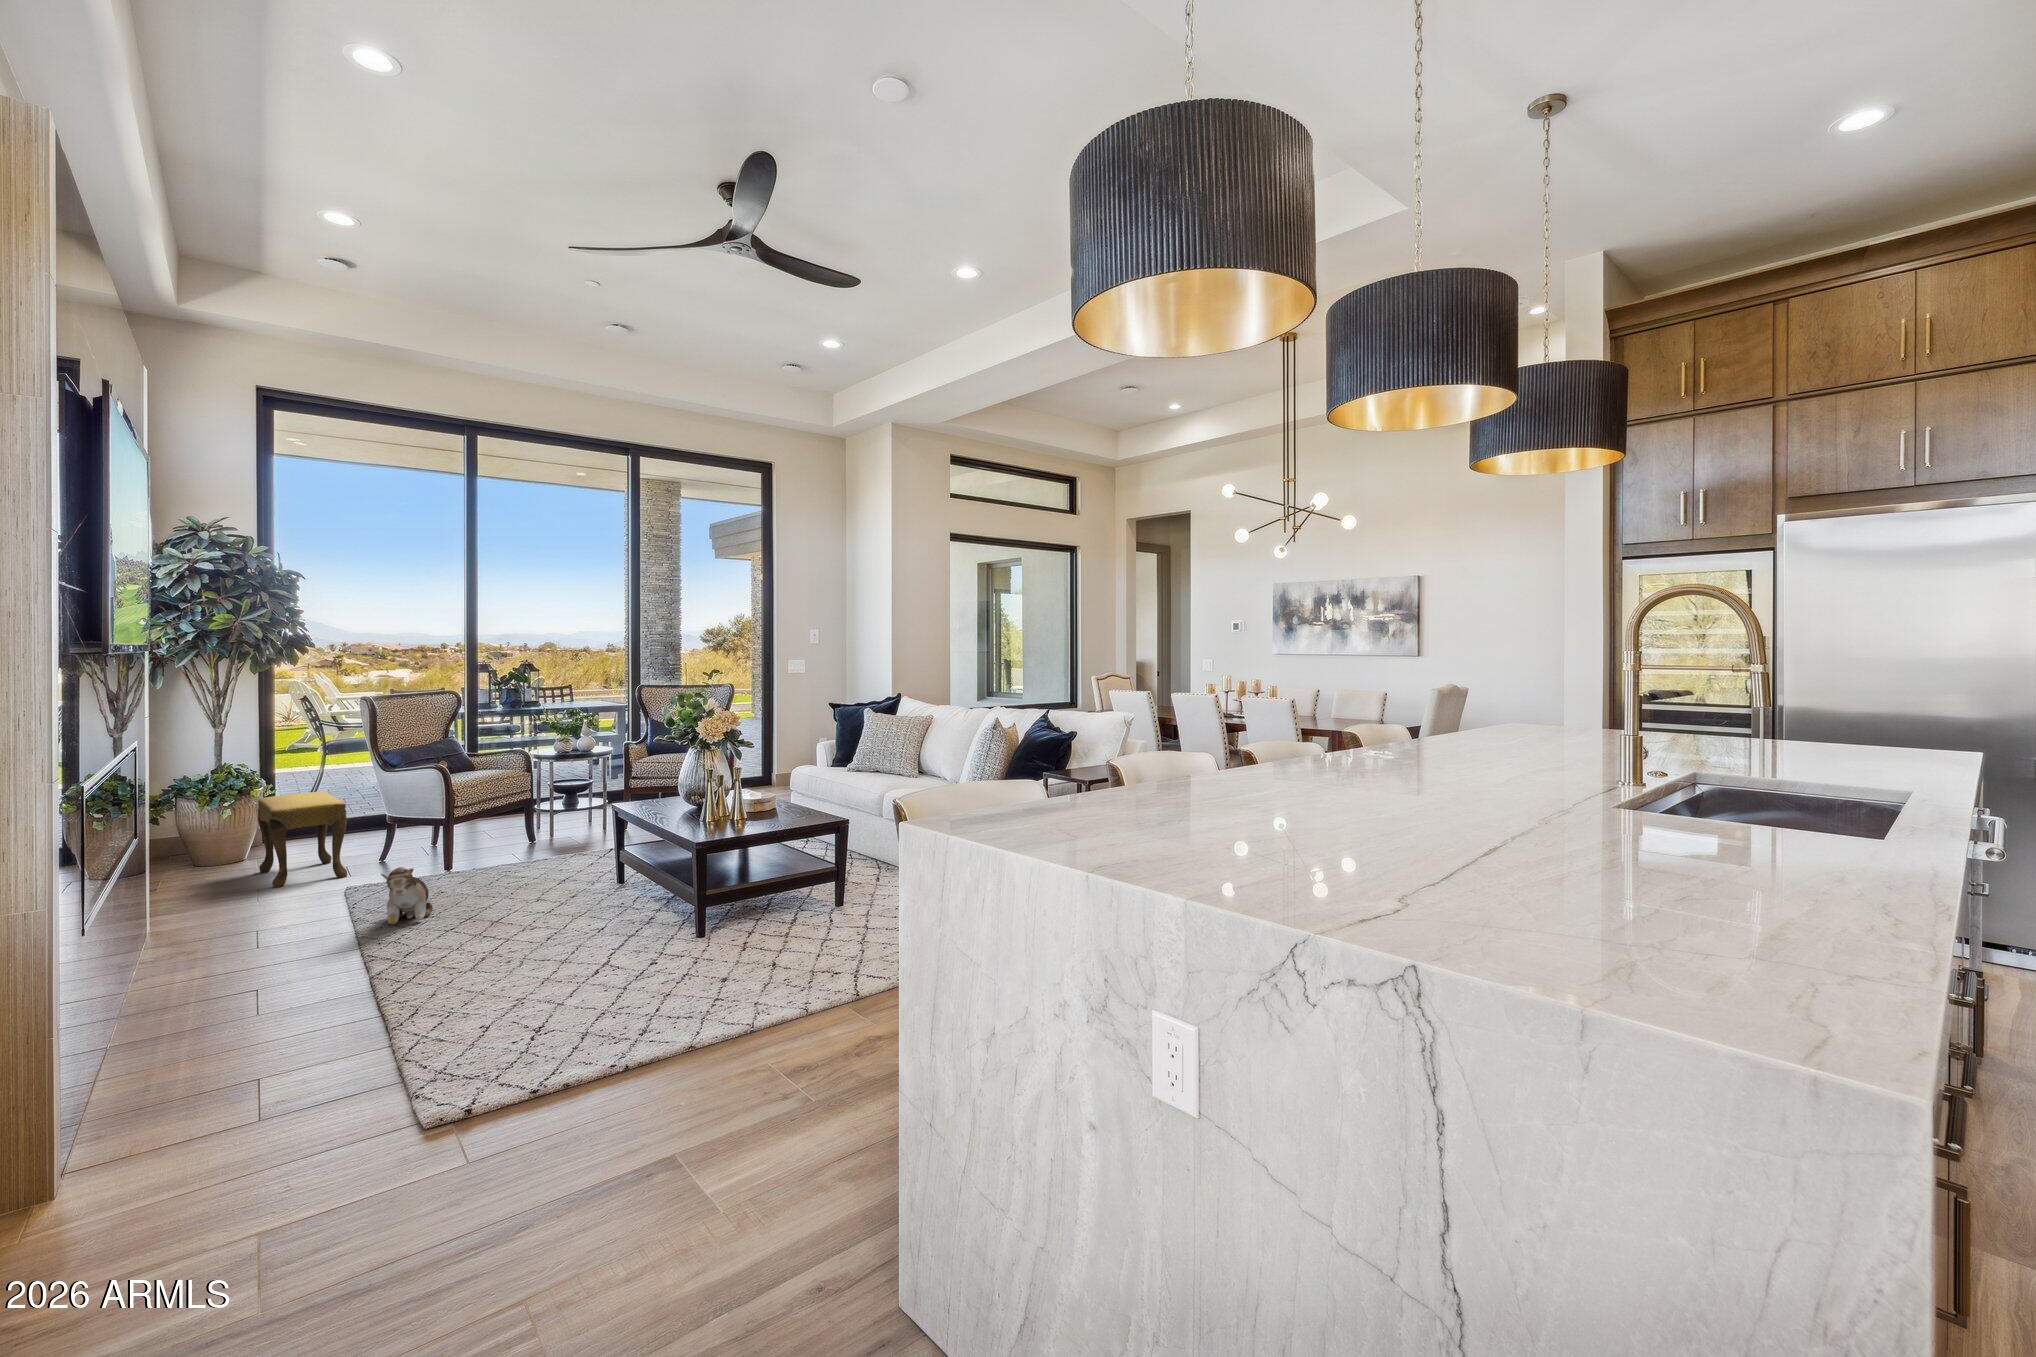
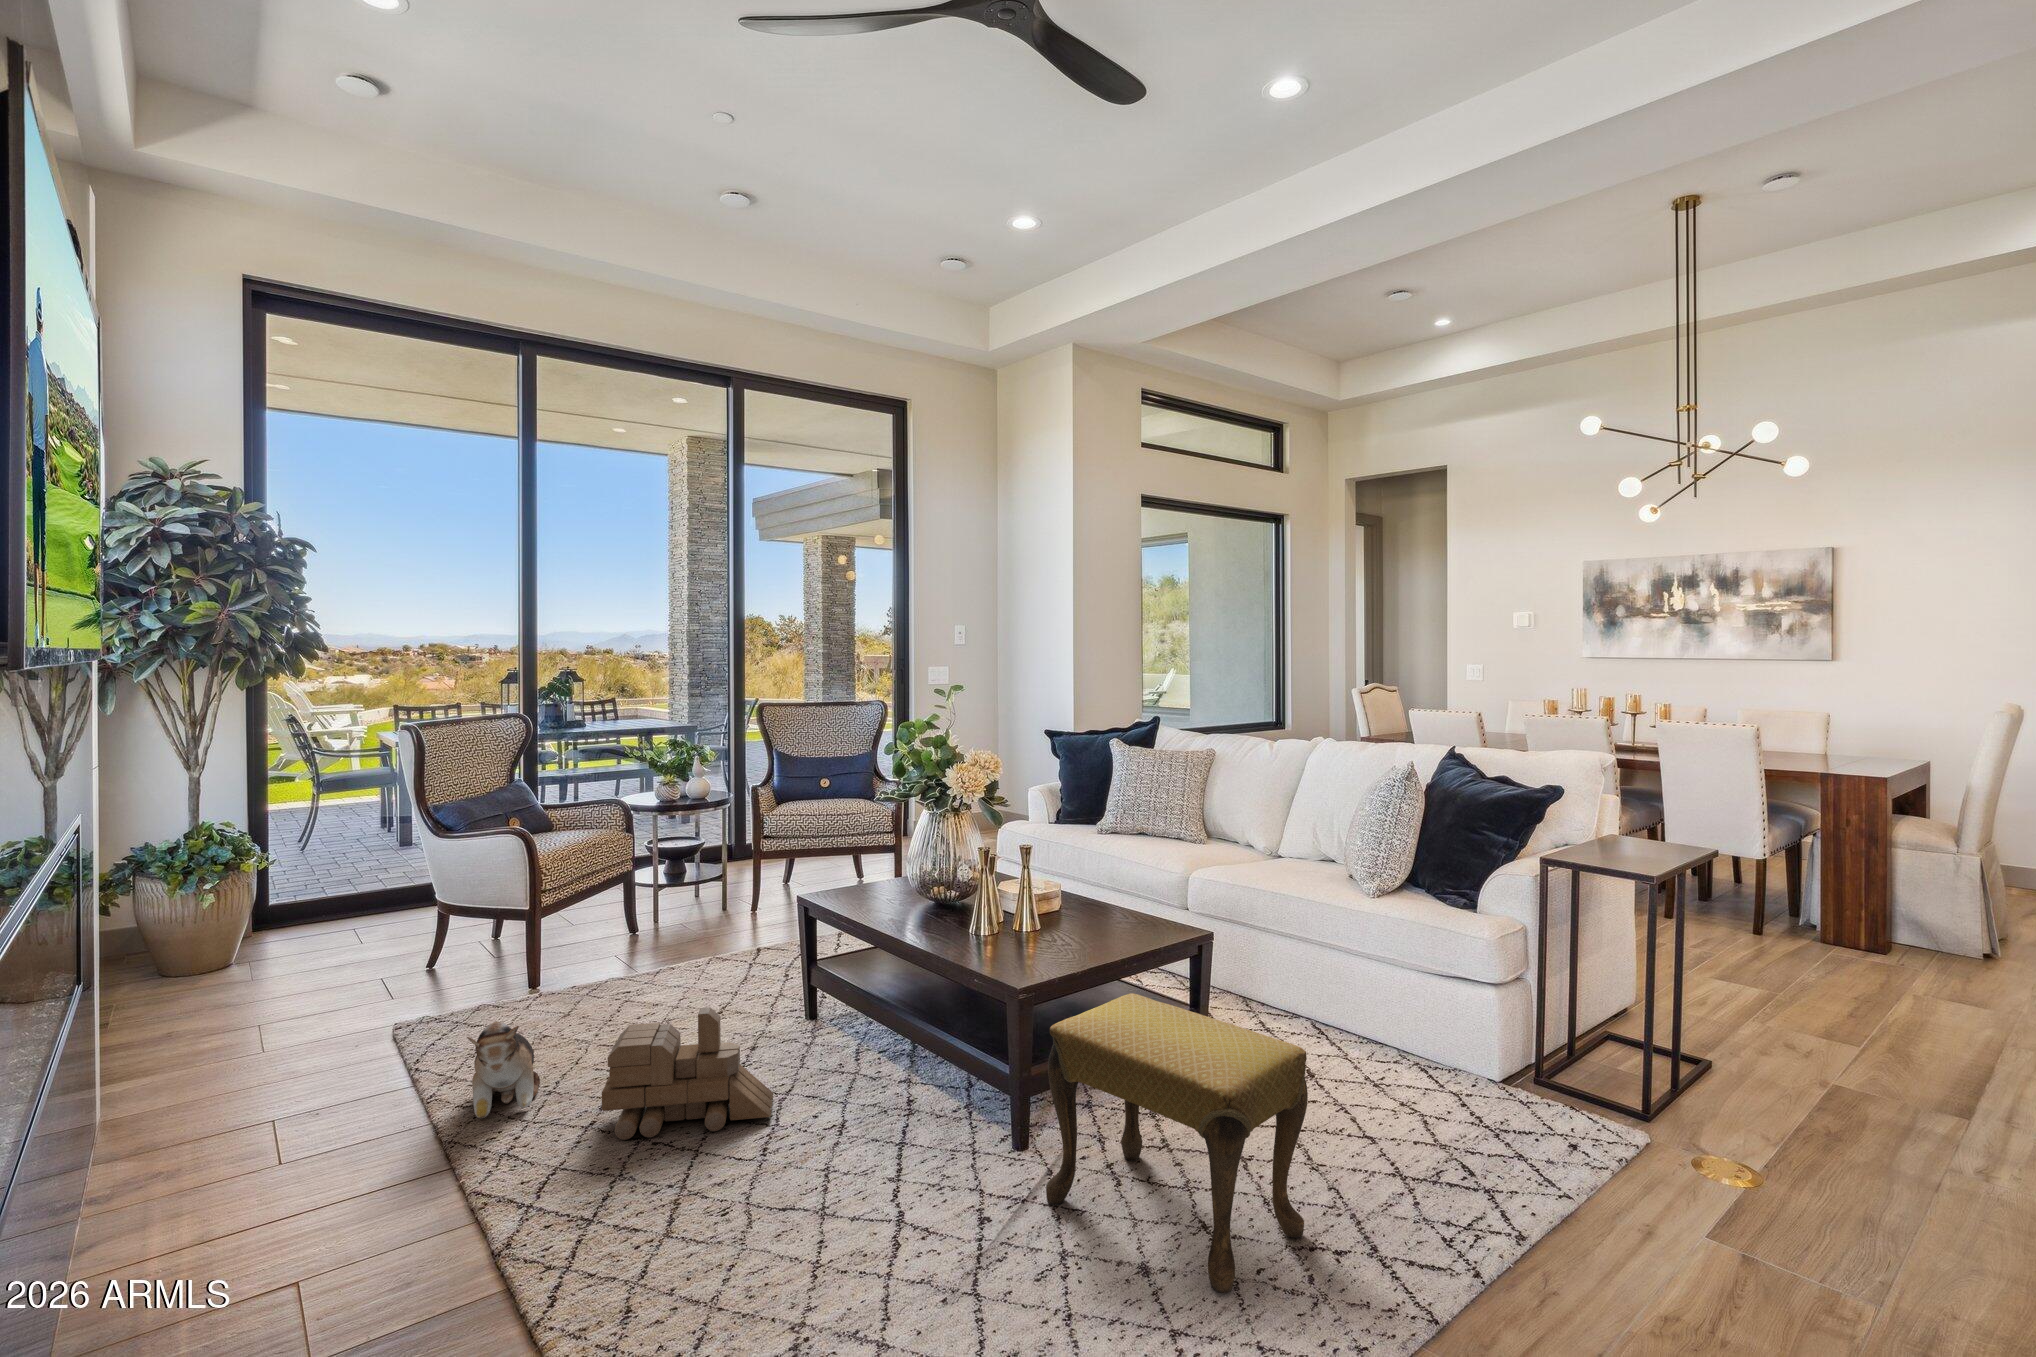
footstool: present [258,792,347,888] -> present [1046,993,1308,1294]
toy train: none [461,860,574,932] -> present [602,1007,773,1140]

